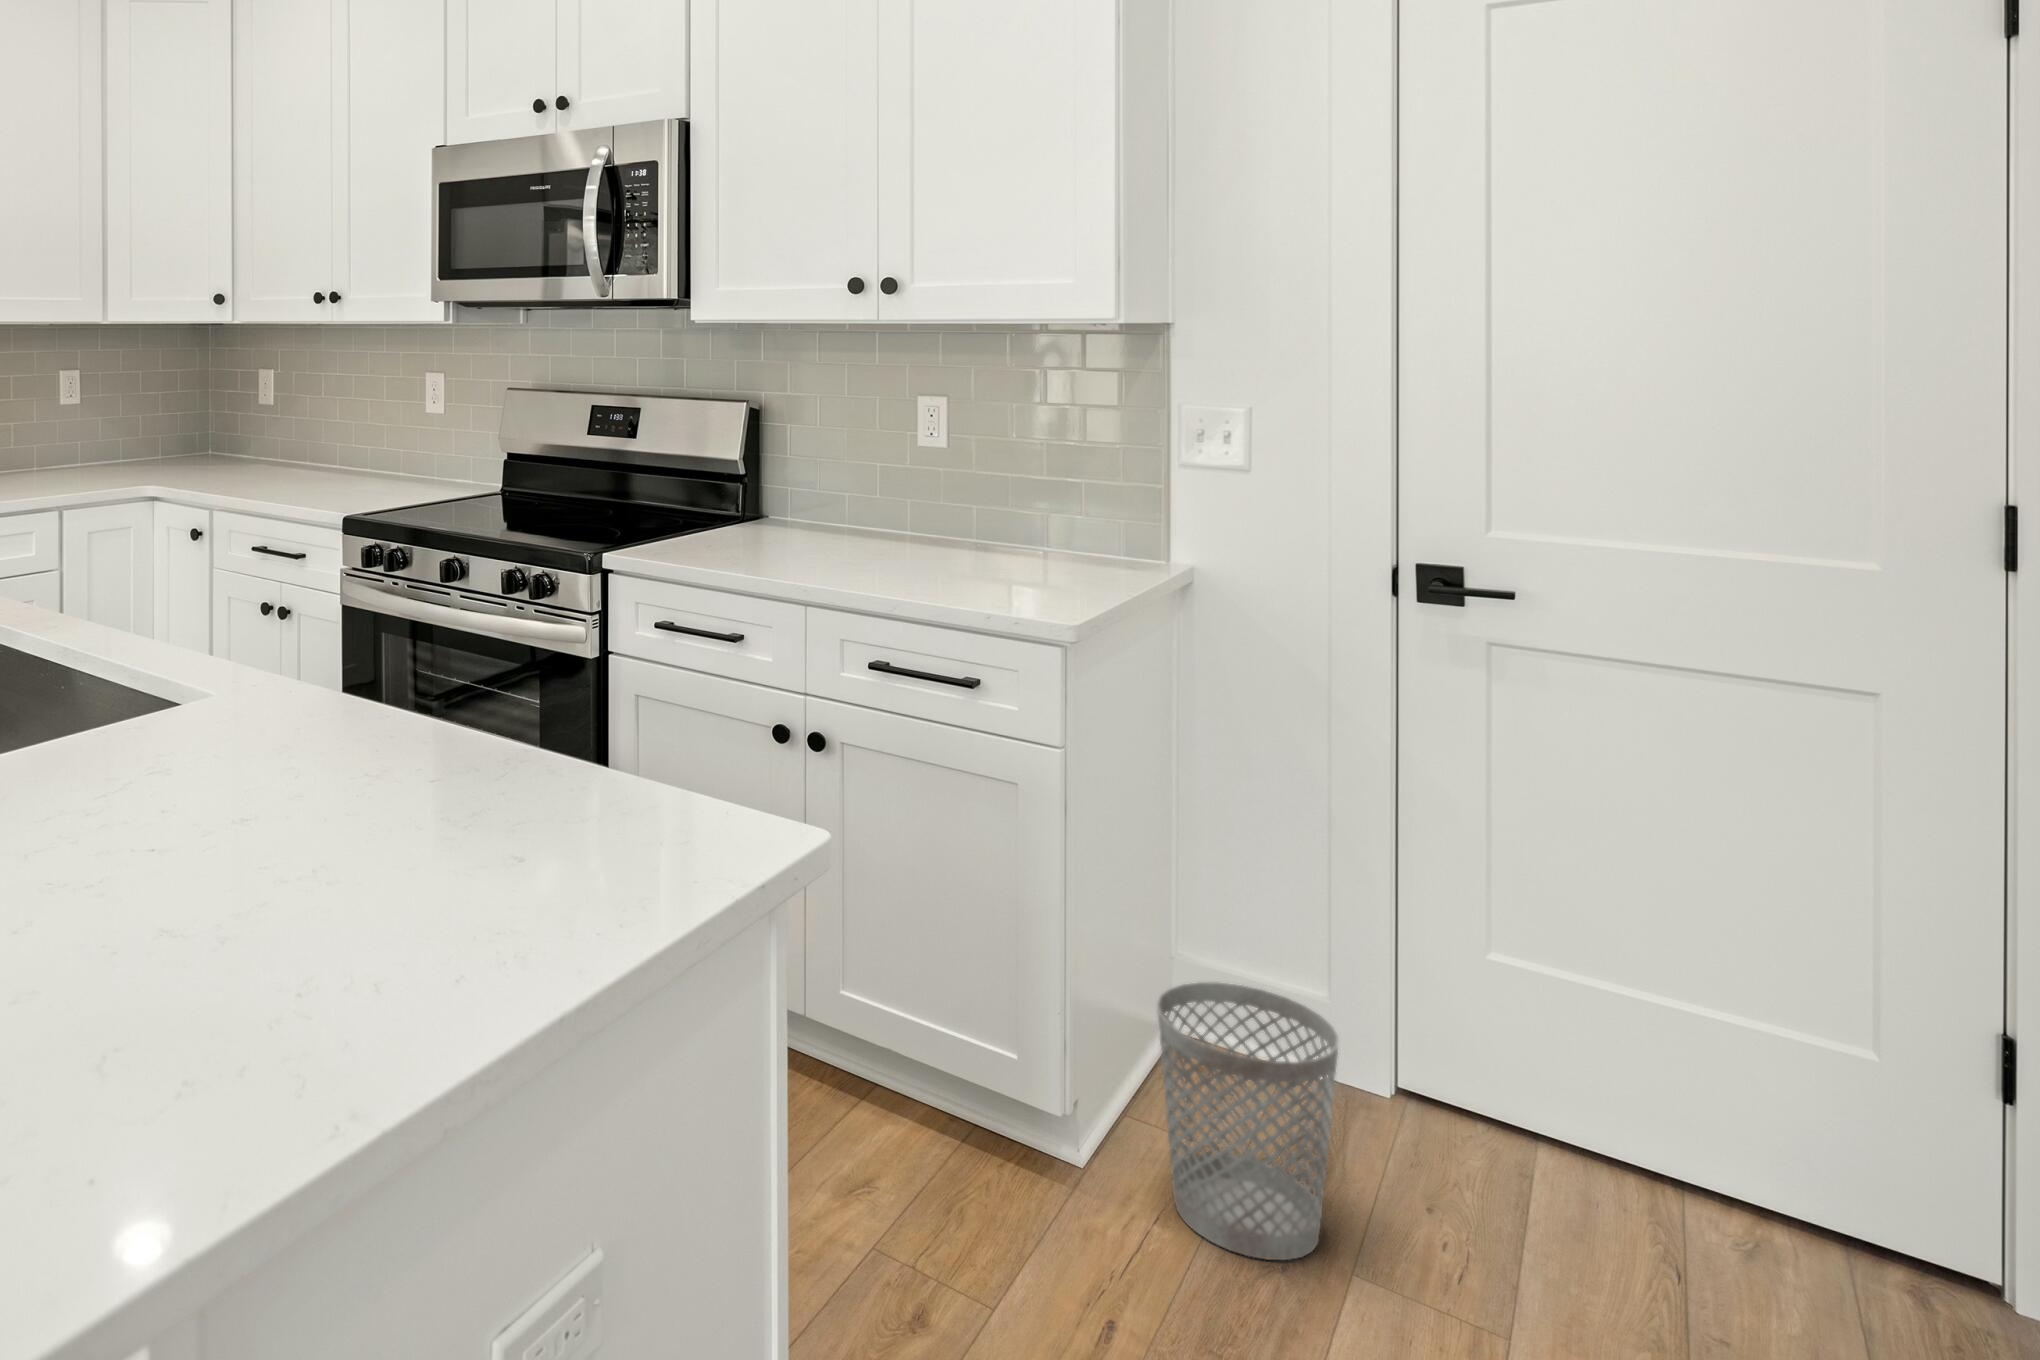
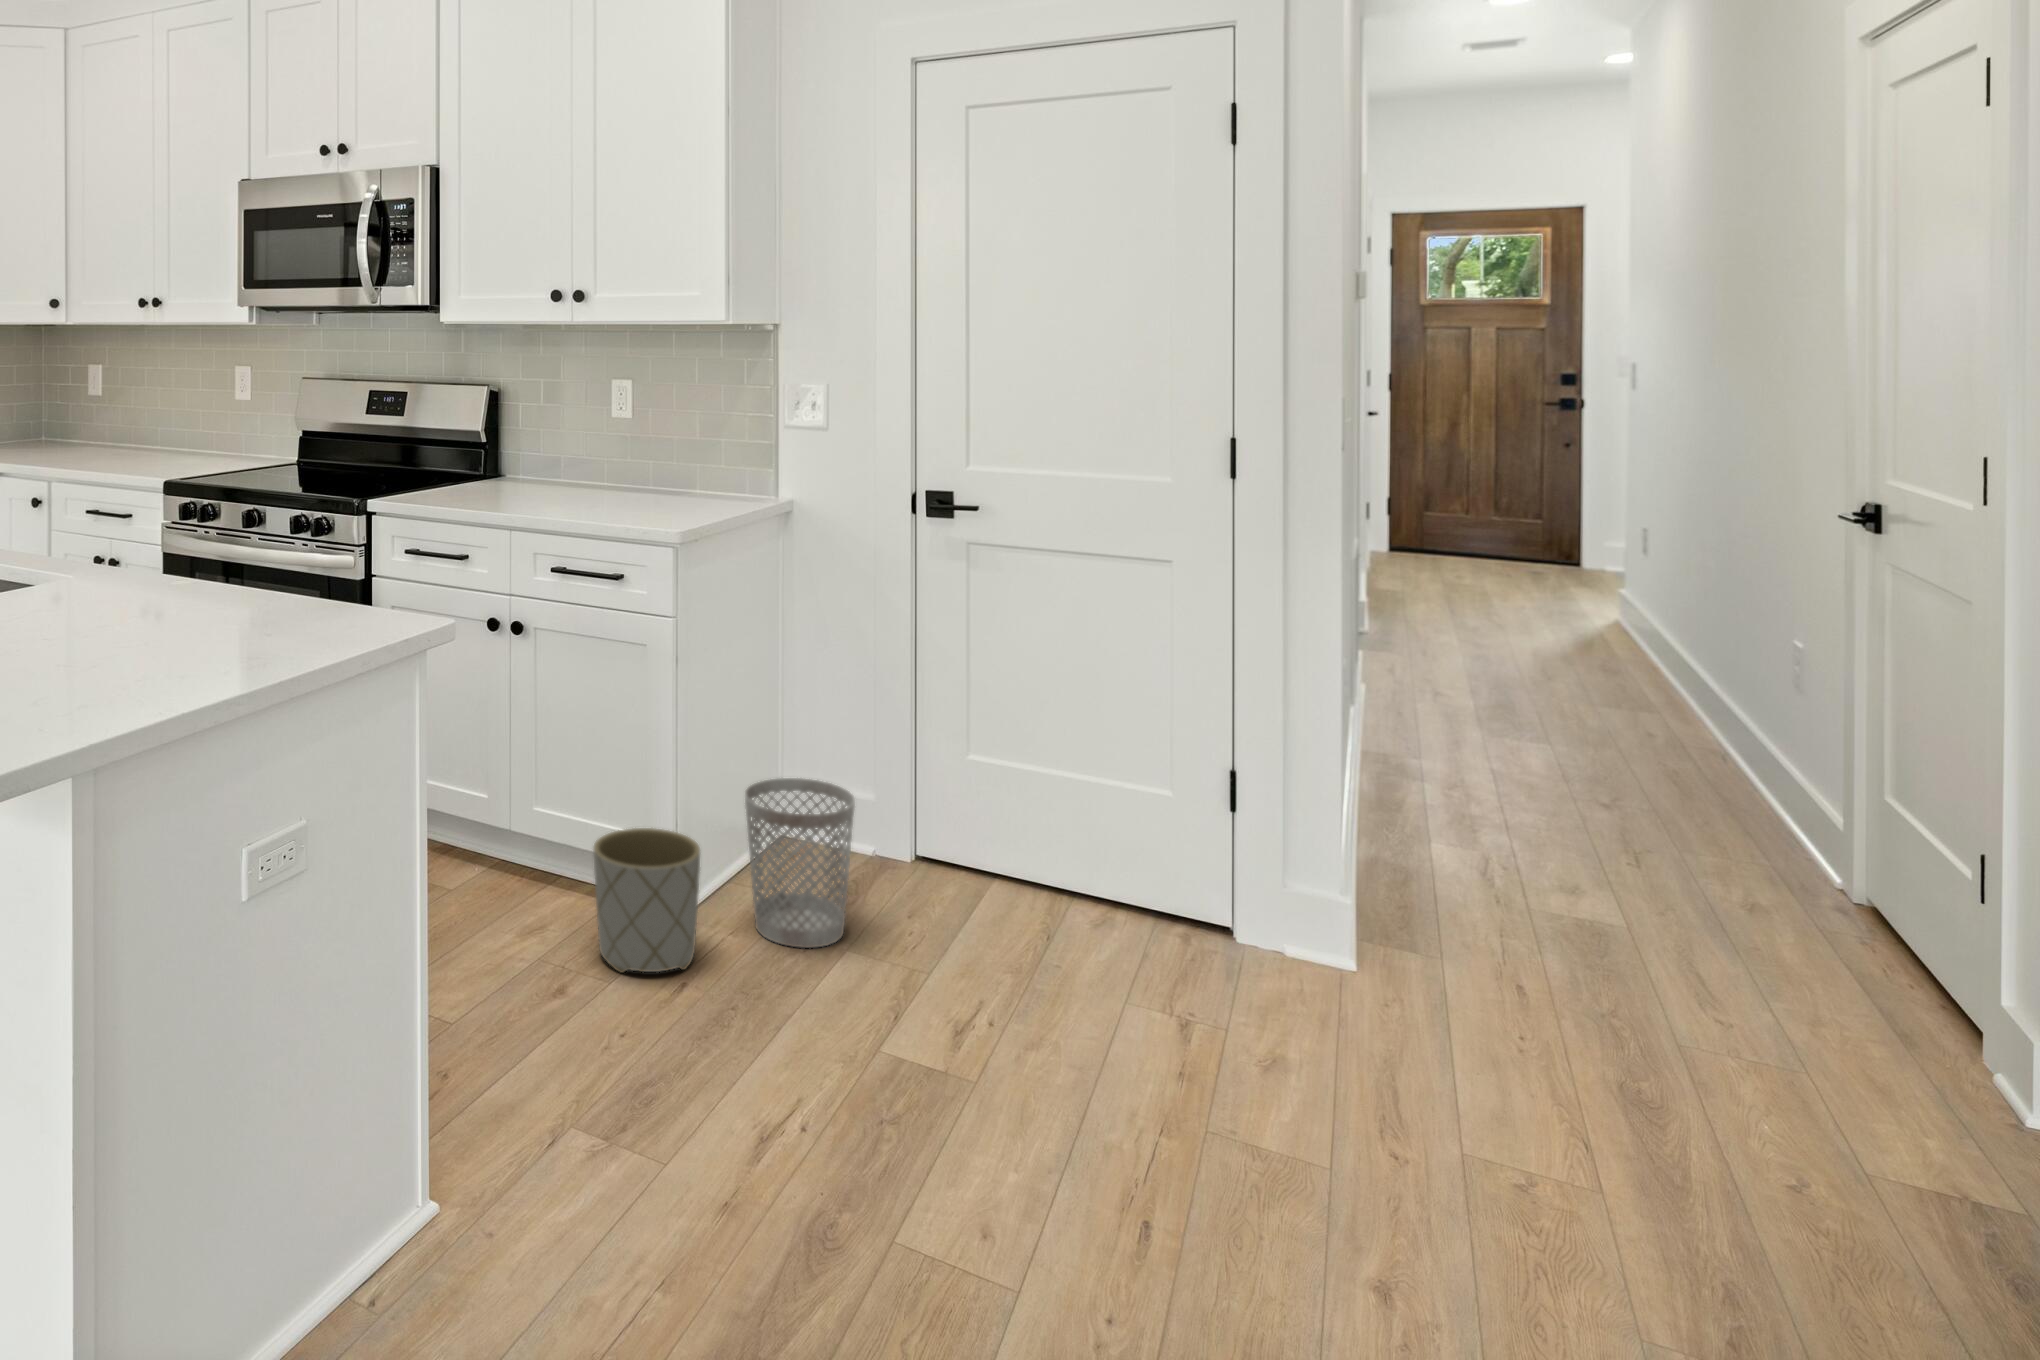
planter: none [937,1052,1104,1293] -> present [594,828,700,973]

